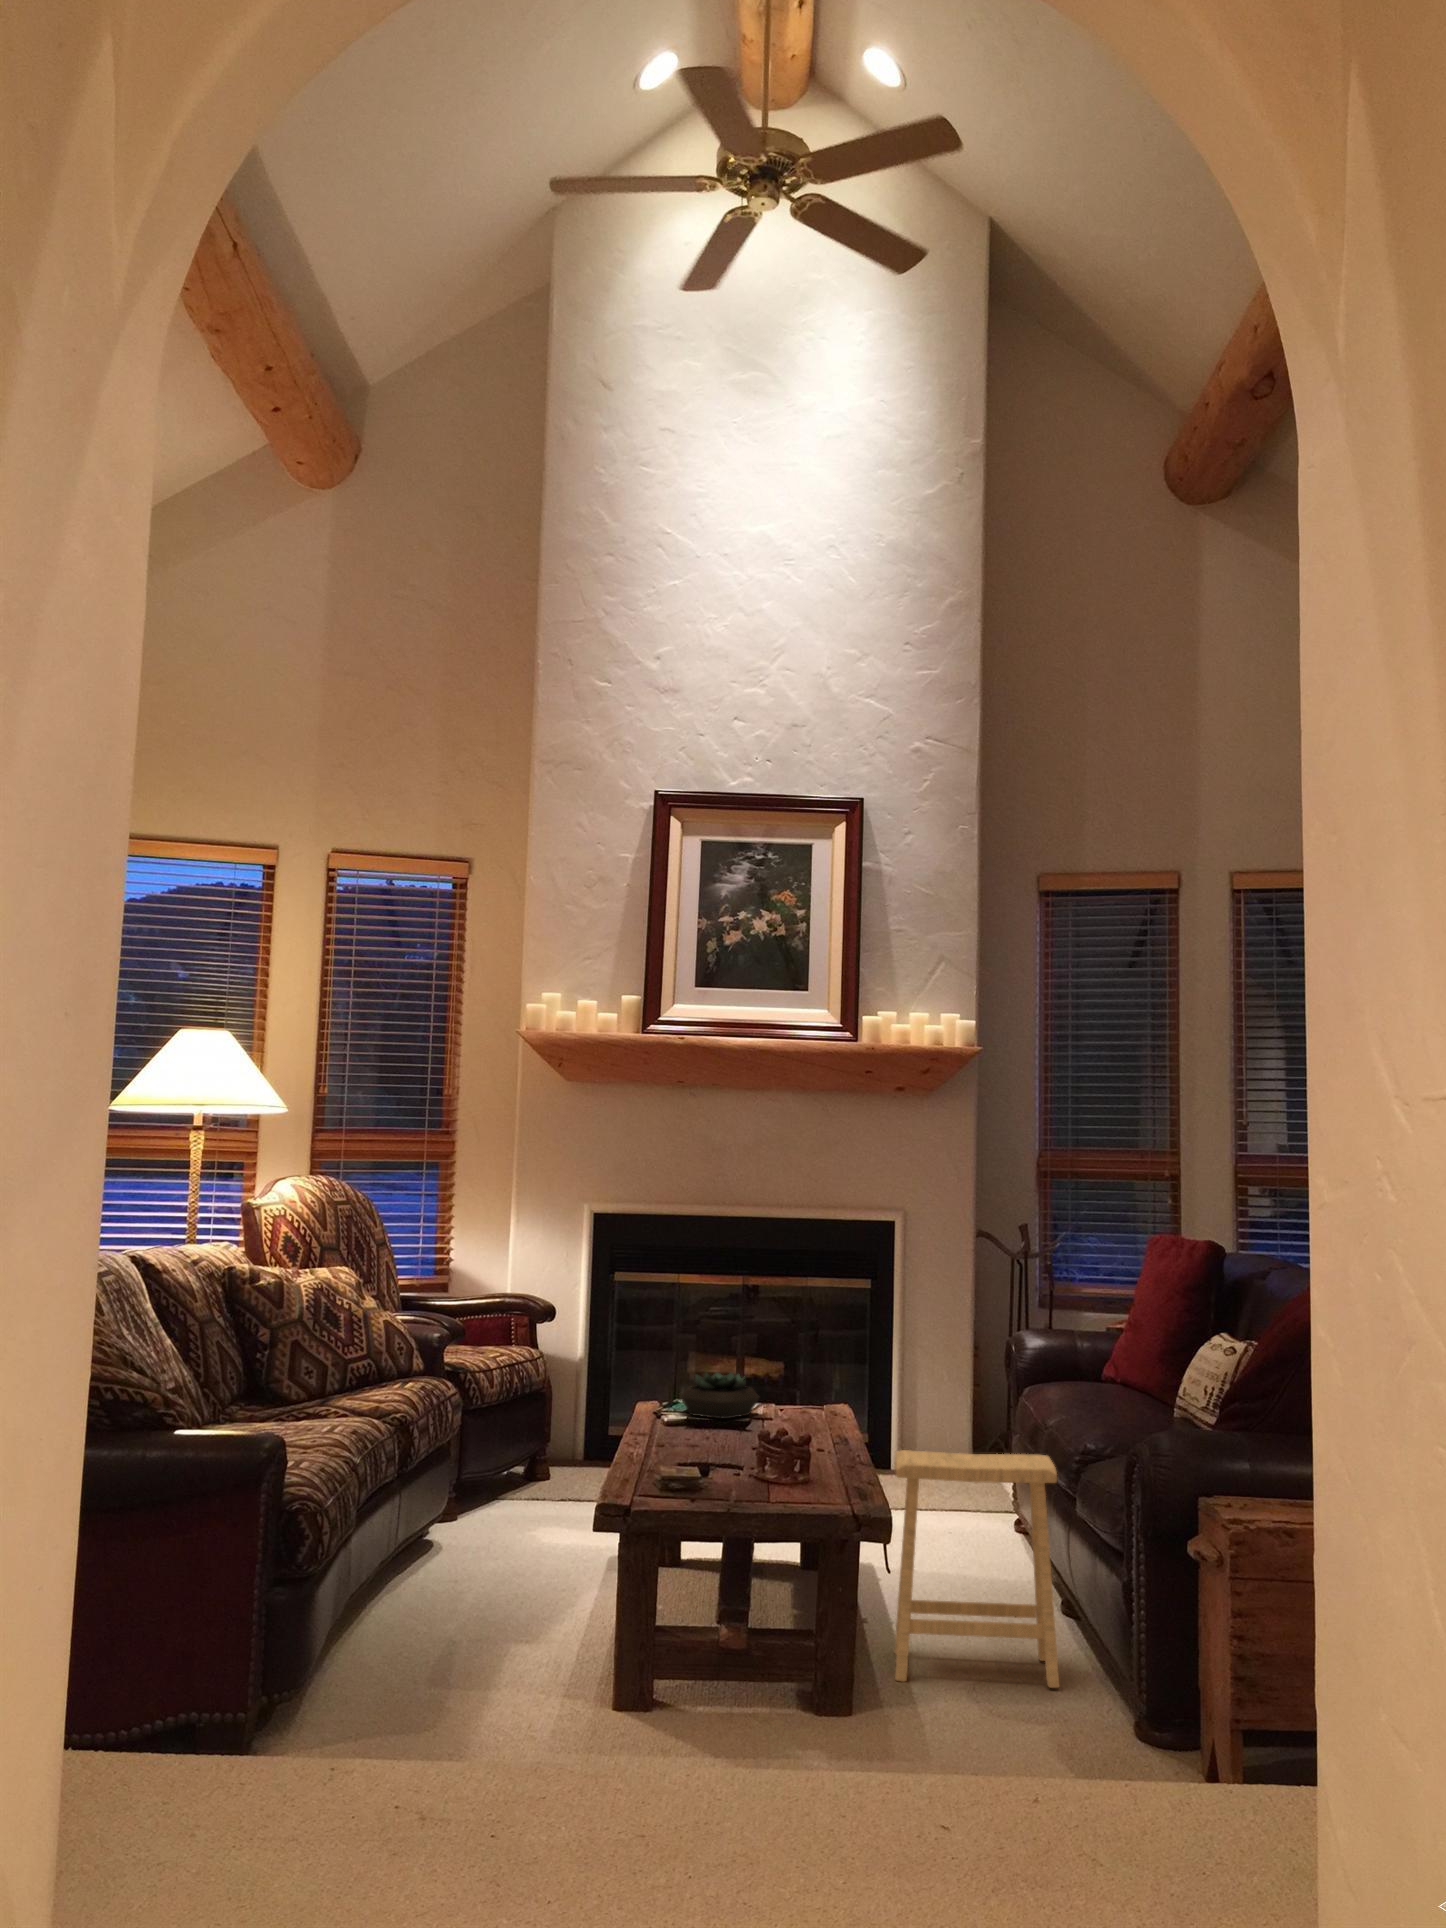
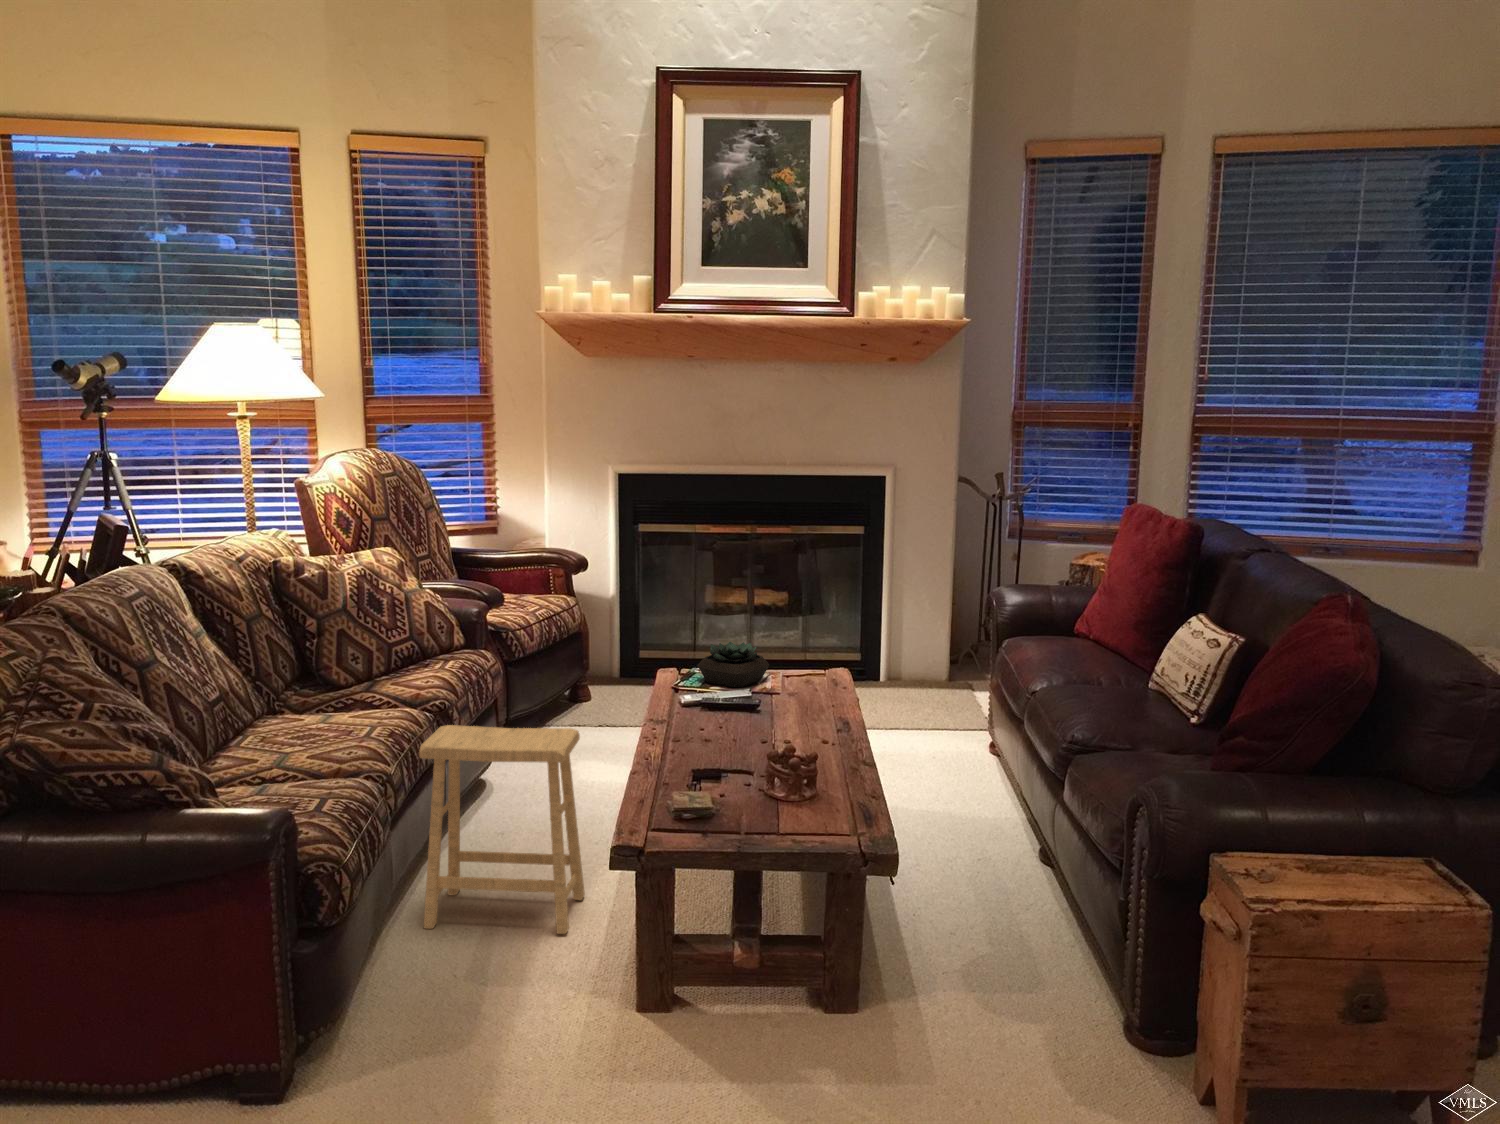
footstool: present [895,1450,1059,1688] -> present [419,725,585,934]

